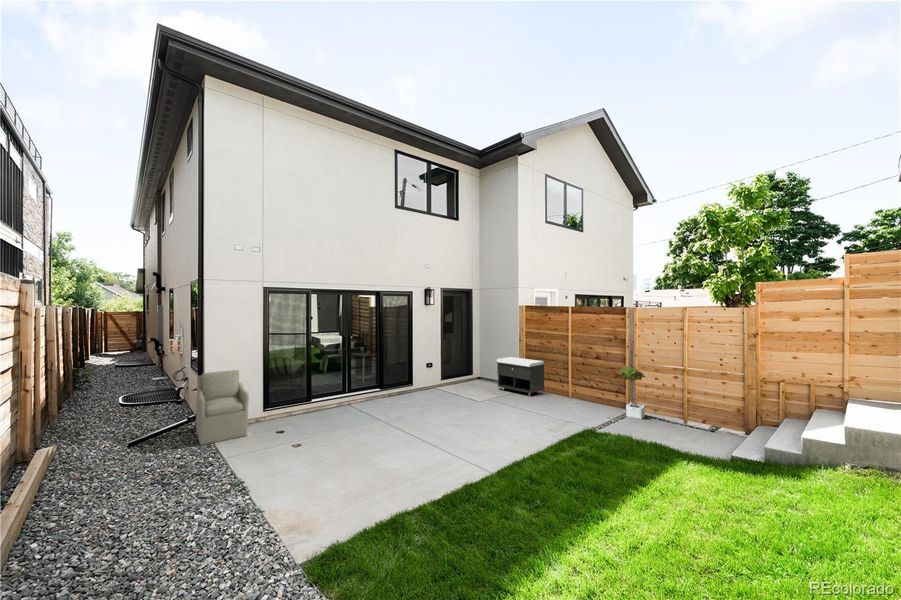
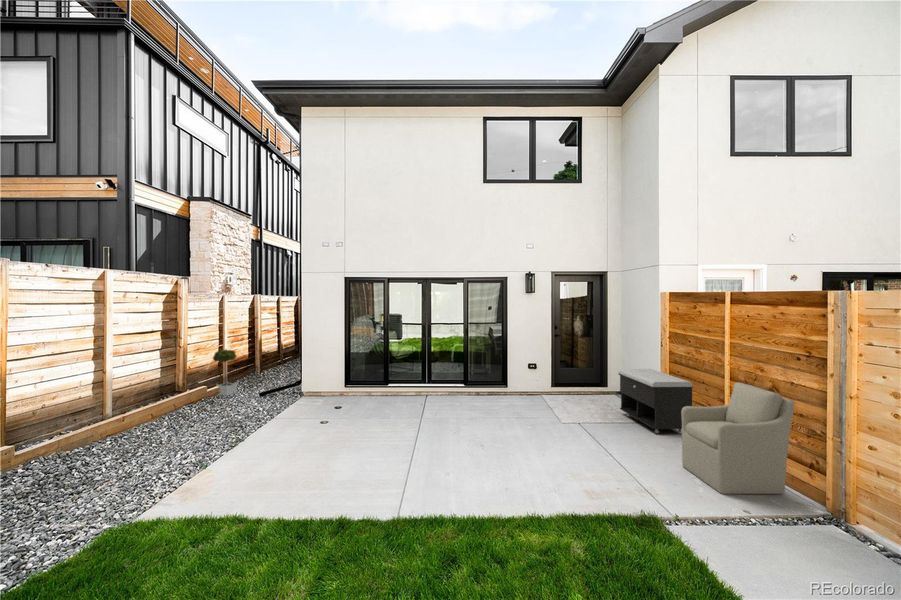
potted tree: present [621,367,645,419] -> present [213,349,237,396]
chair: present [196,370,249,445] -> present [681,382,795,494]

